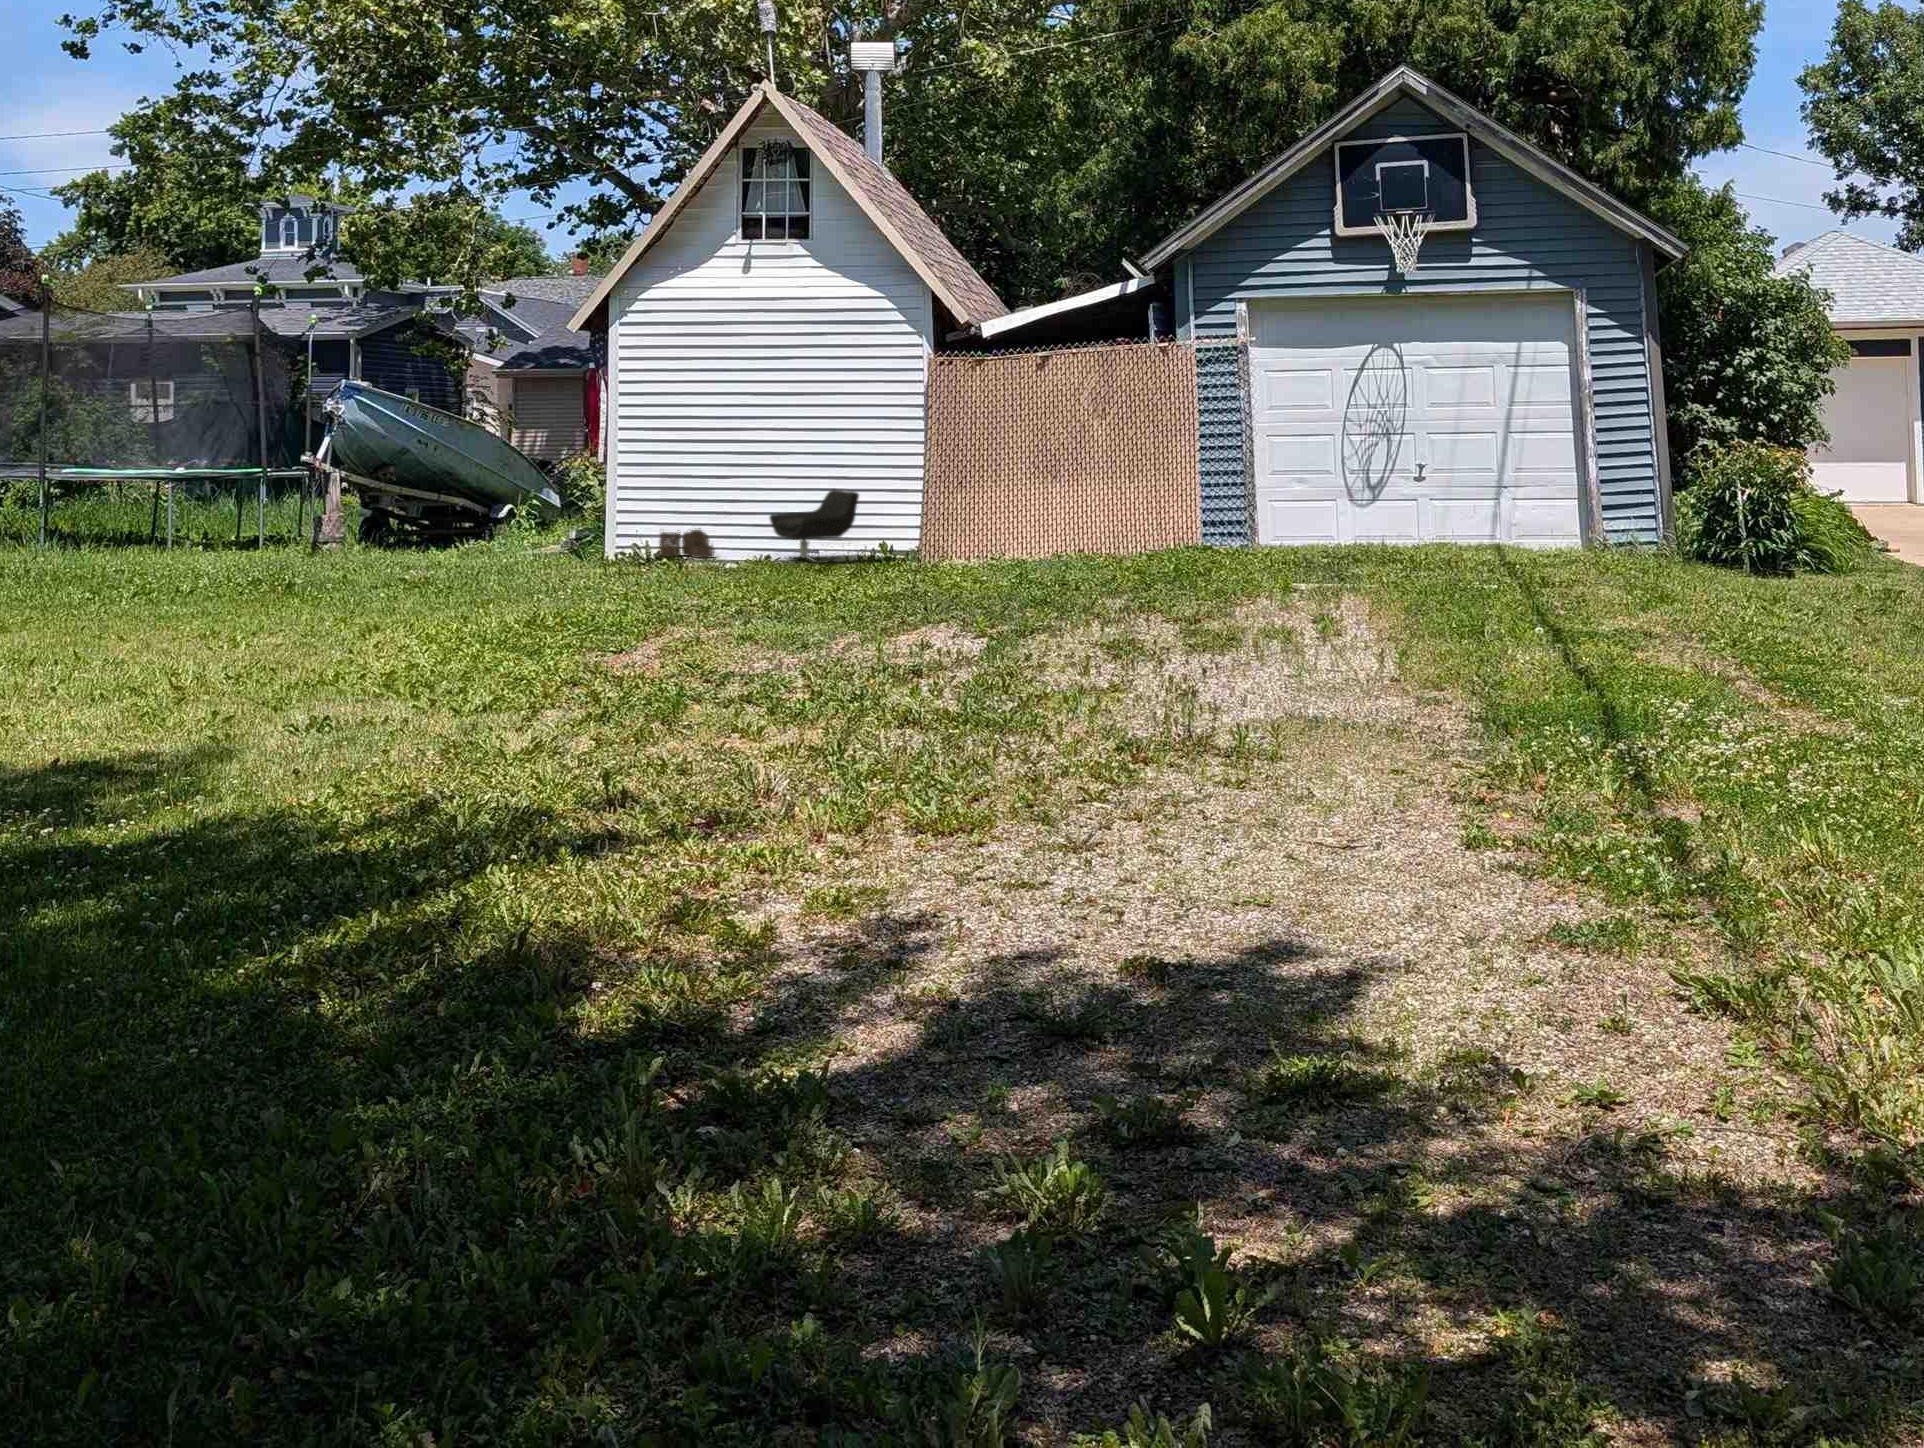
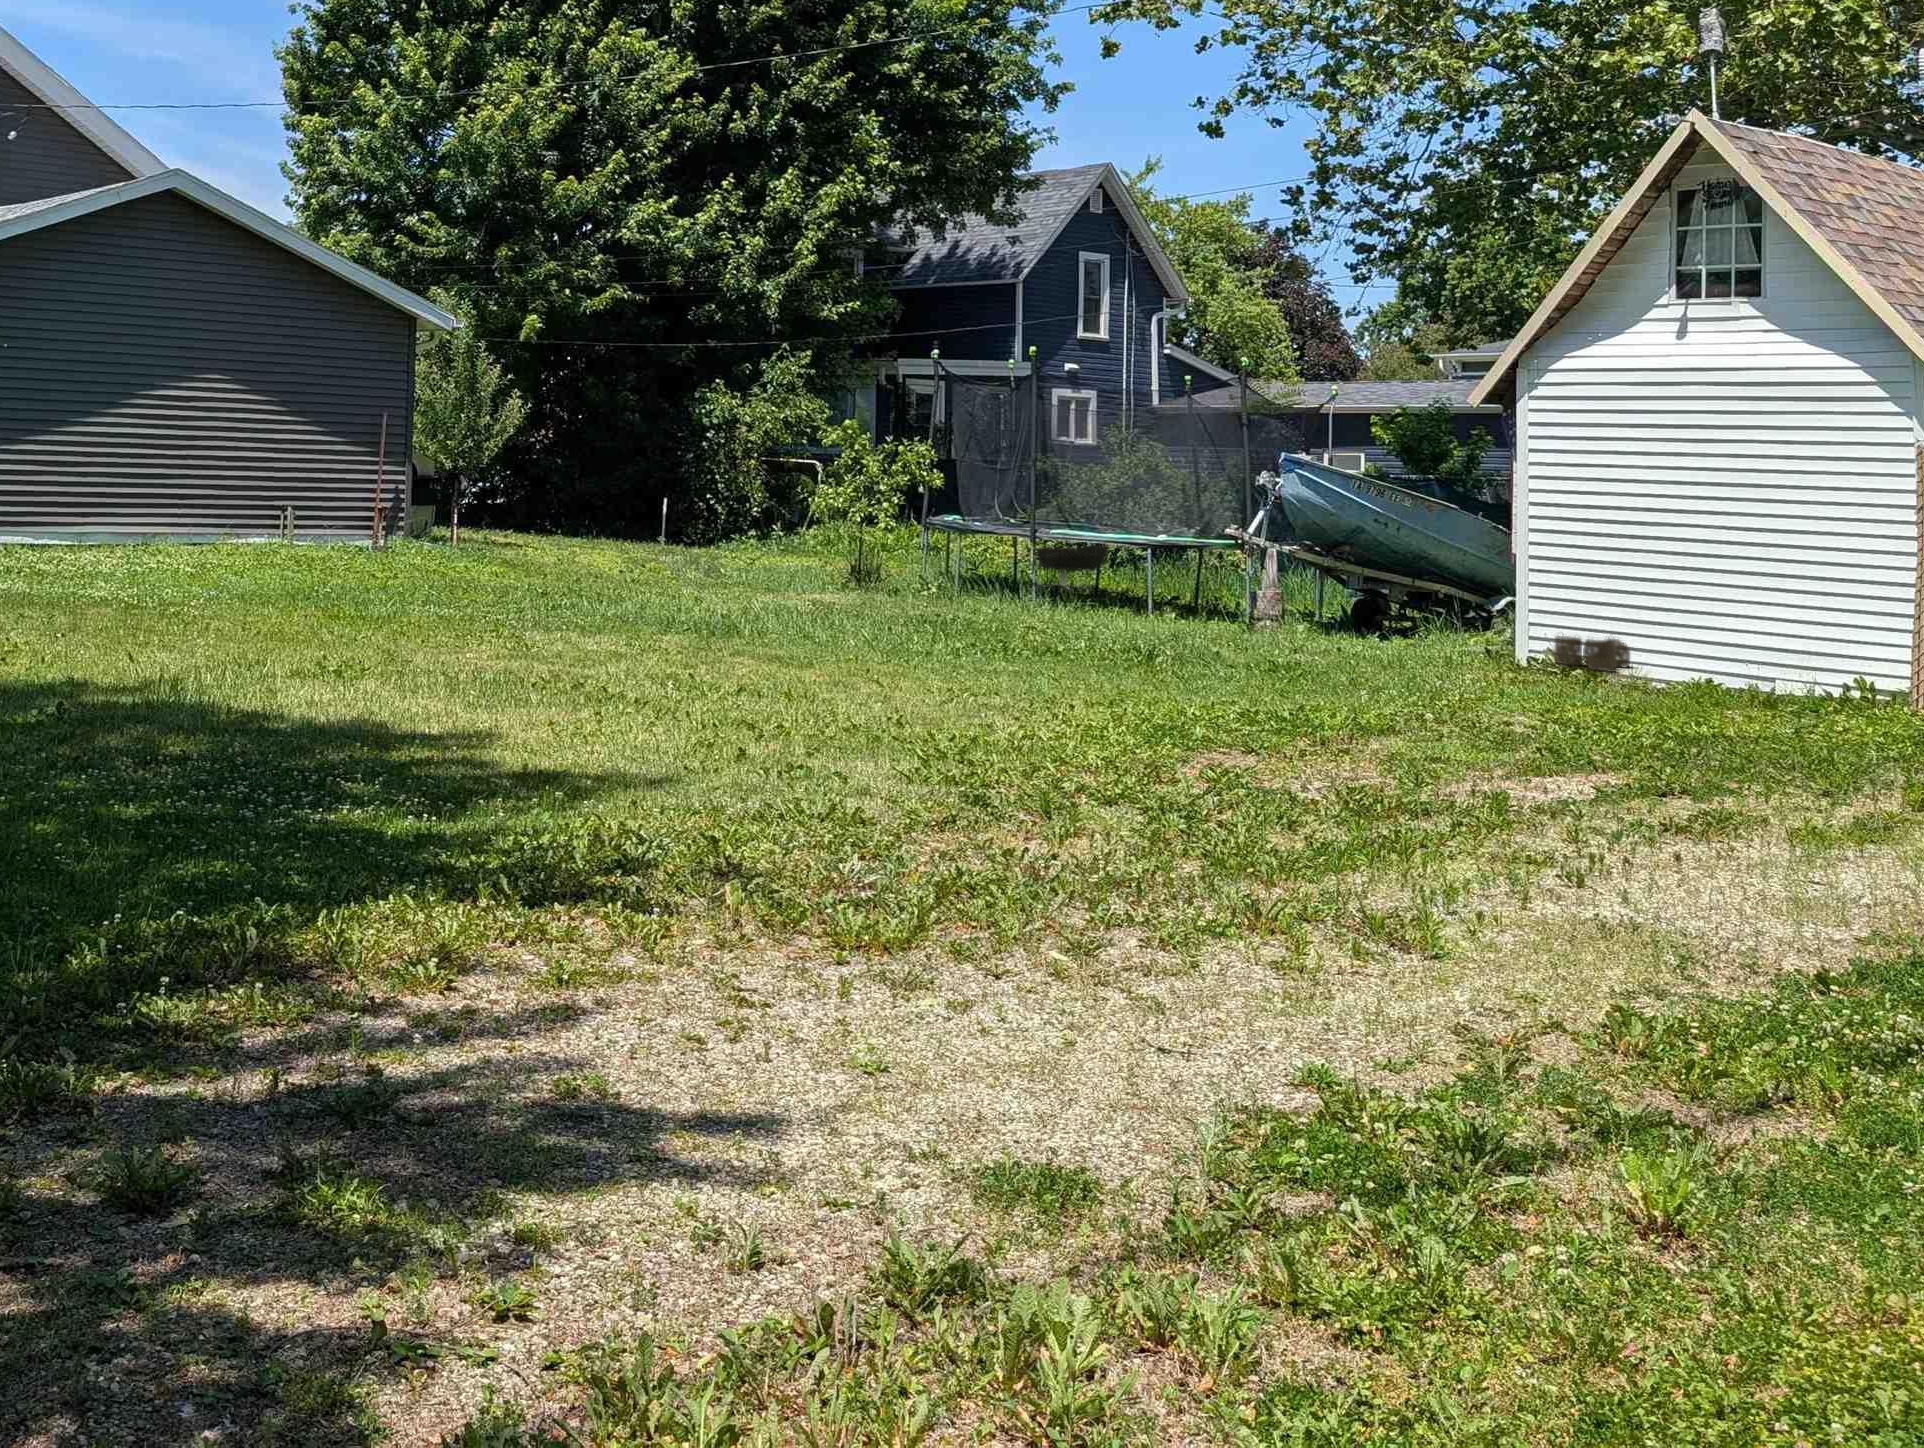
lounge chair: present [770,490,859,561] -> present [1036,544,1111,588]

